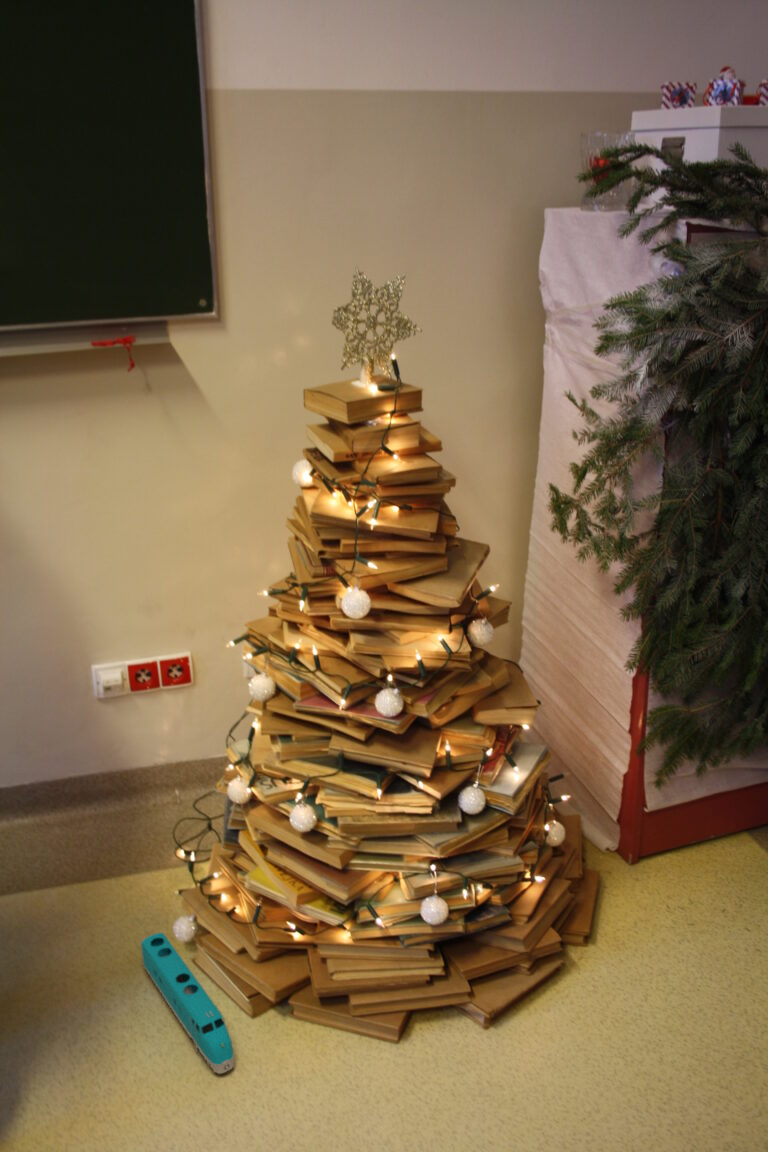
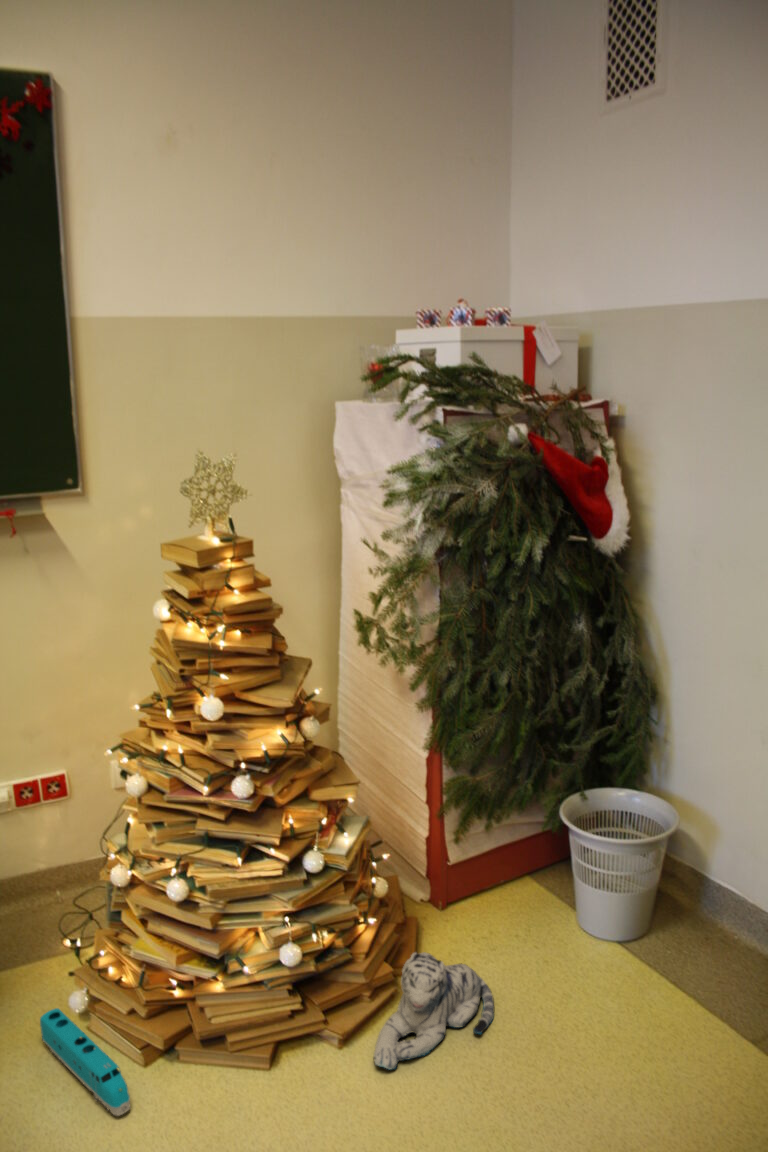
plush toy: none [530,928,689,1067] -> present [374,952,494,1070]

